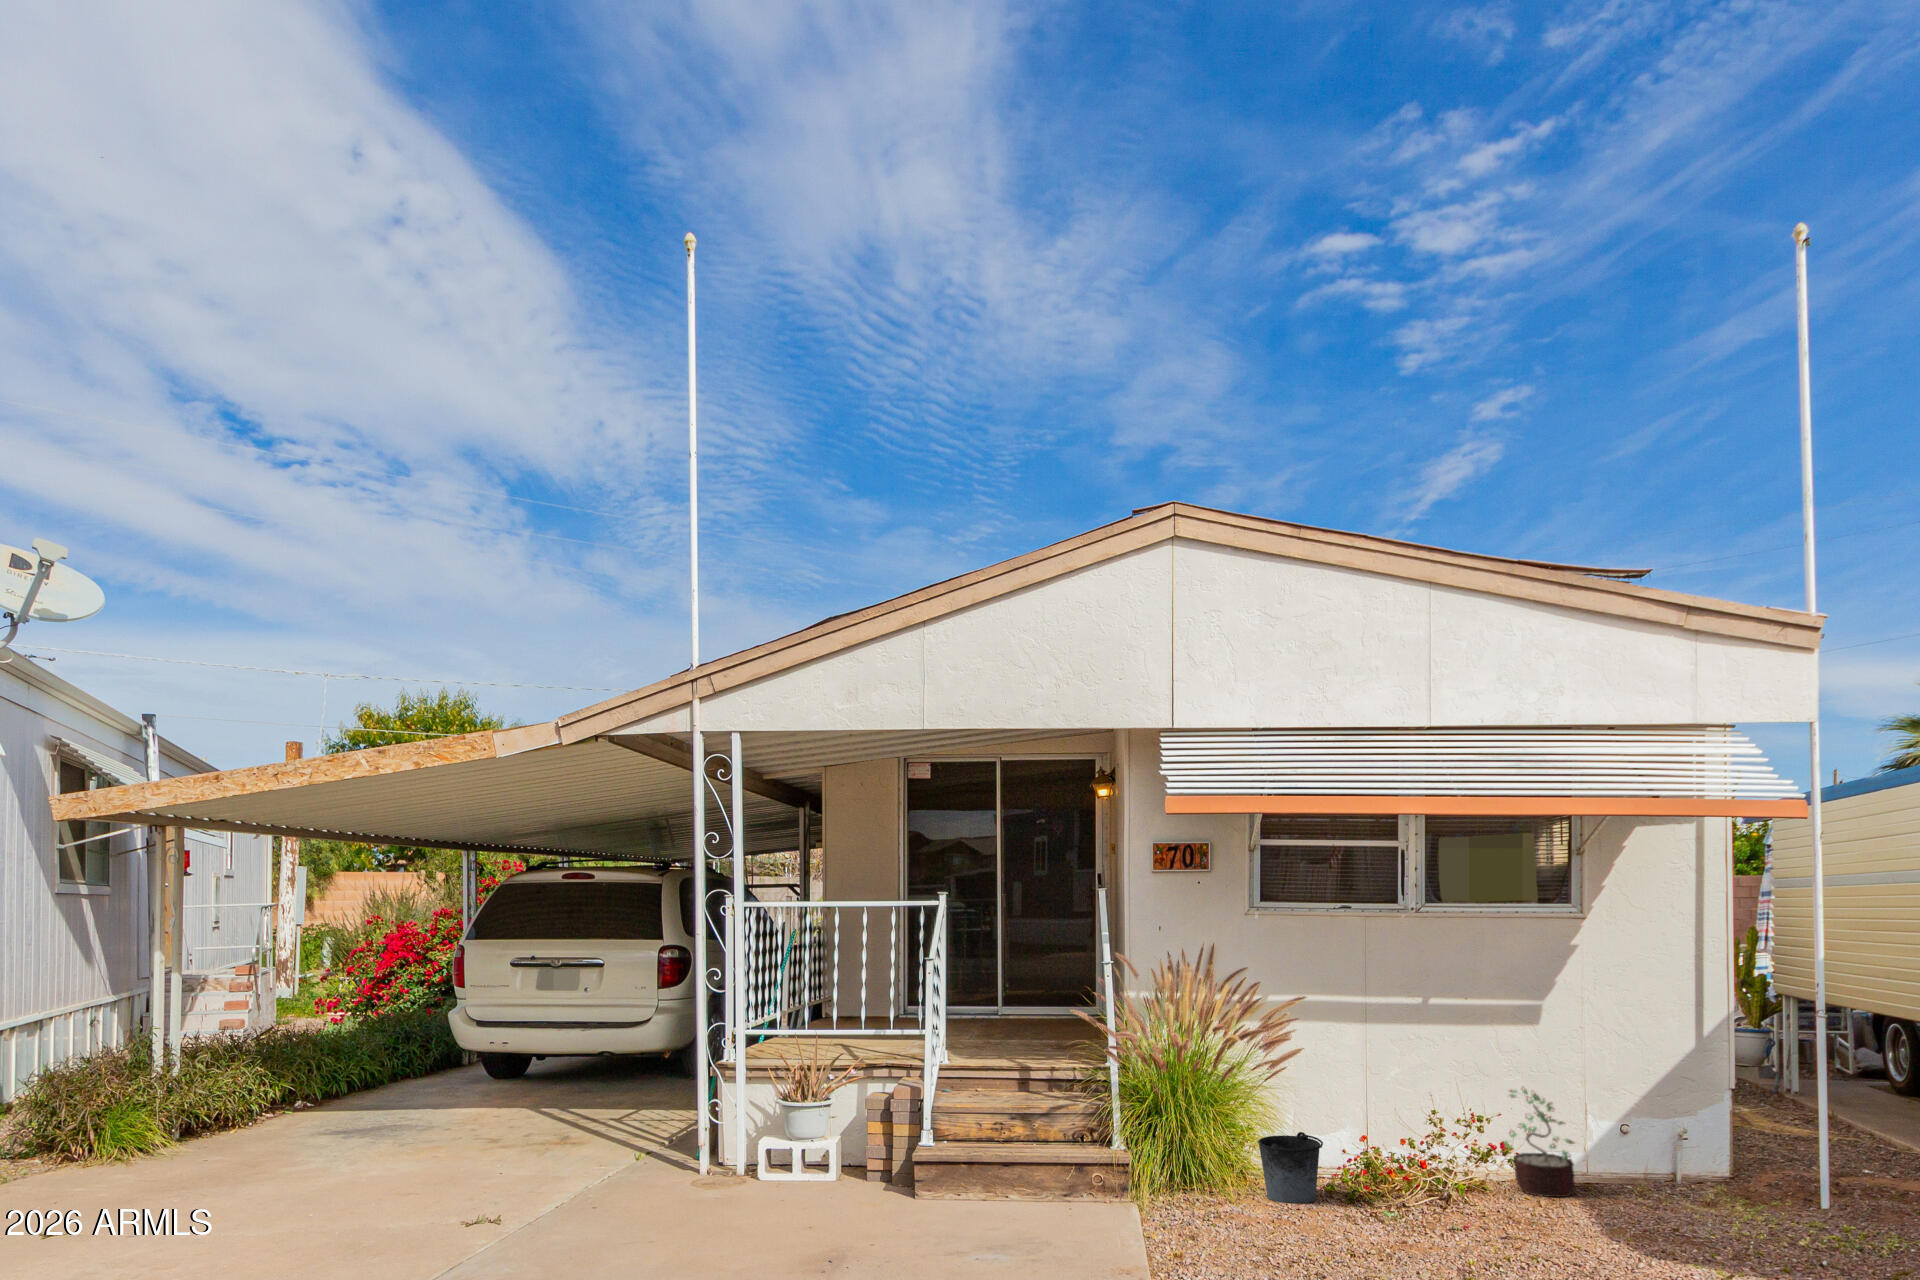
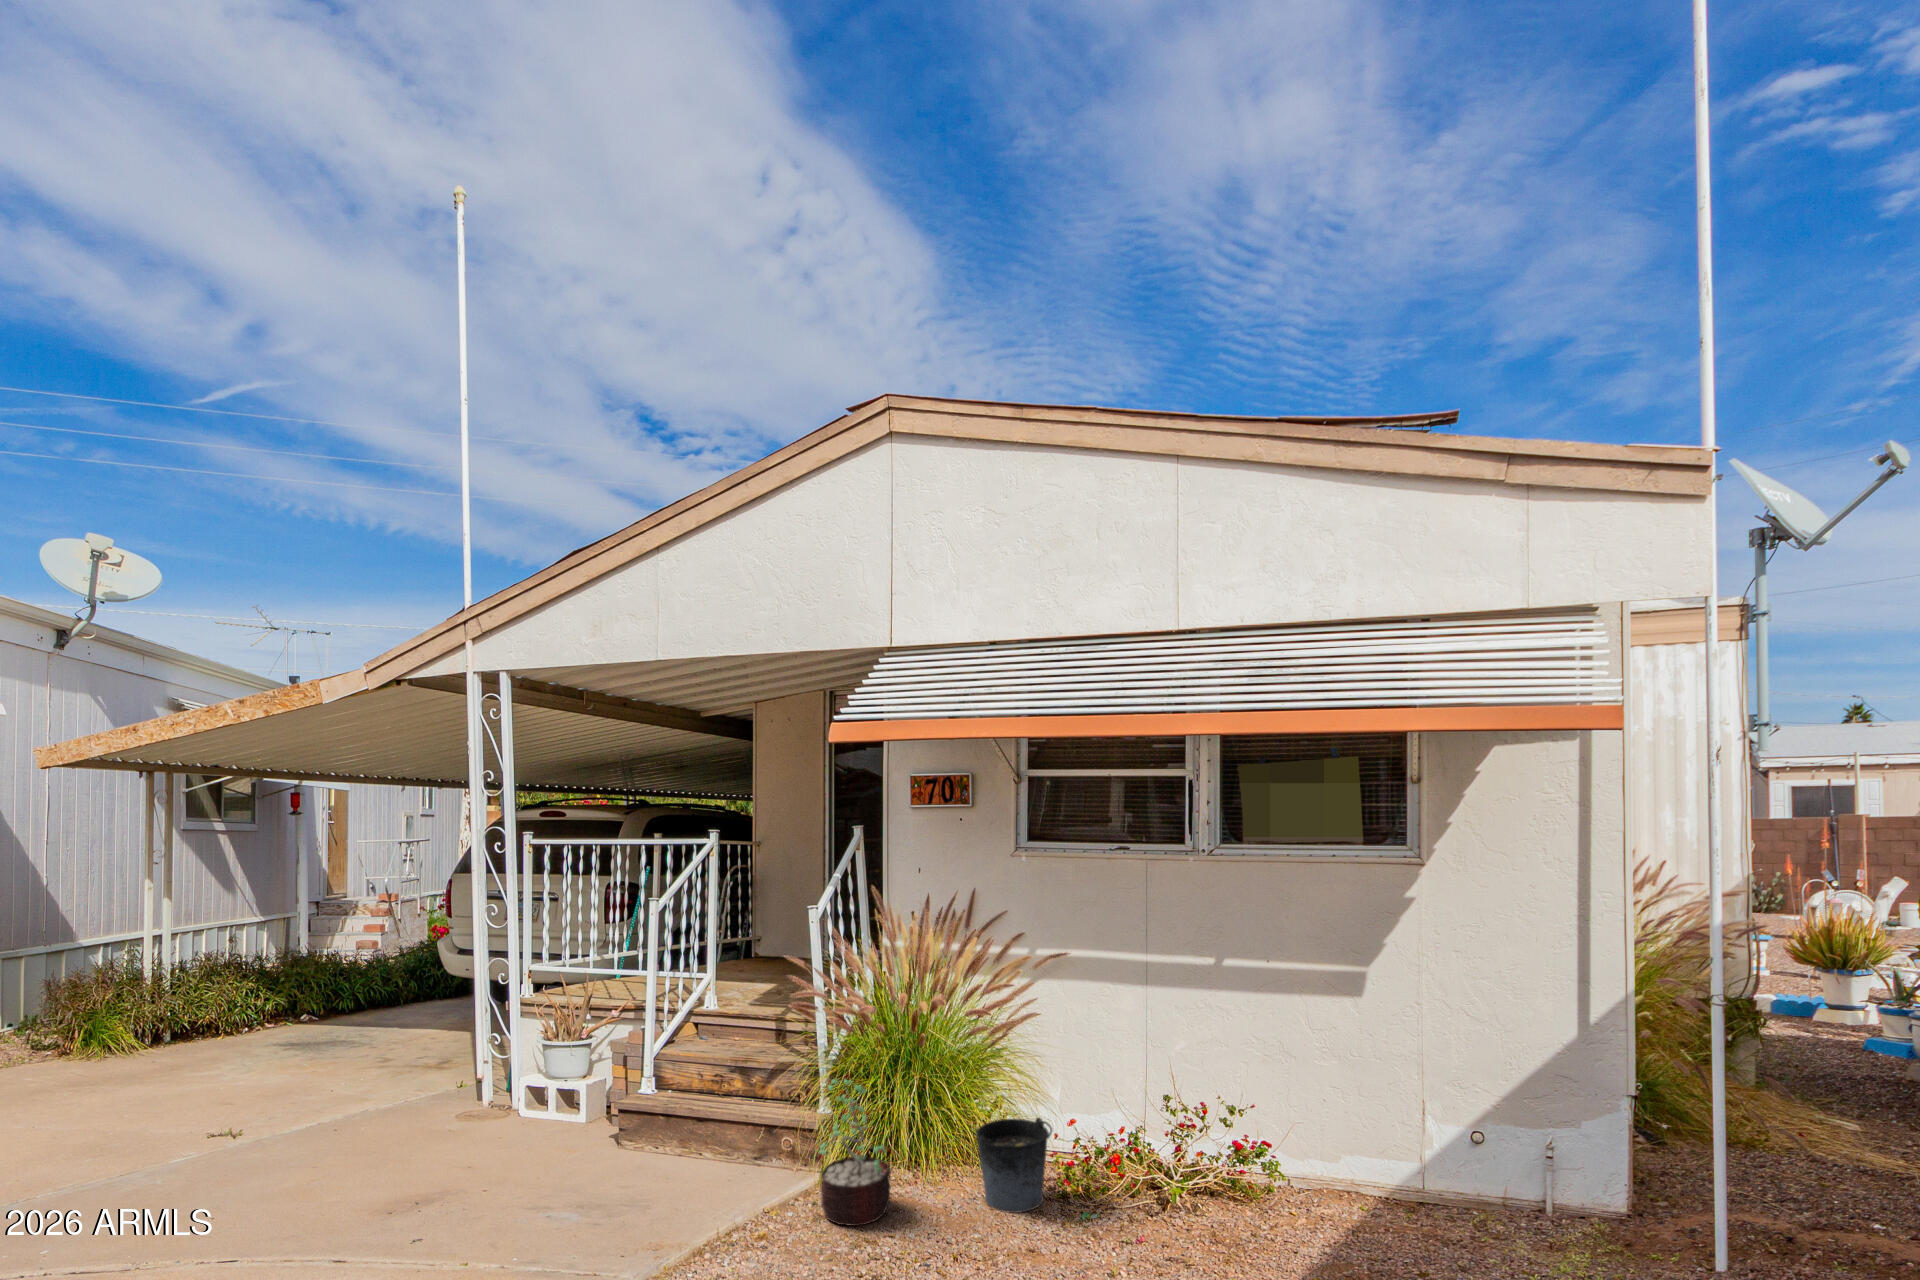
decorative plant: present [1501,1088,1575,1197] -> present [818,1076,891,1226]

